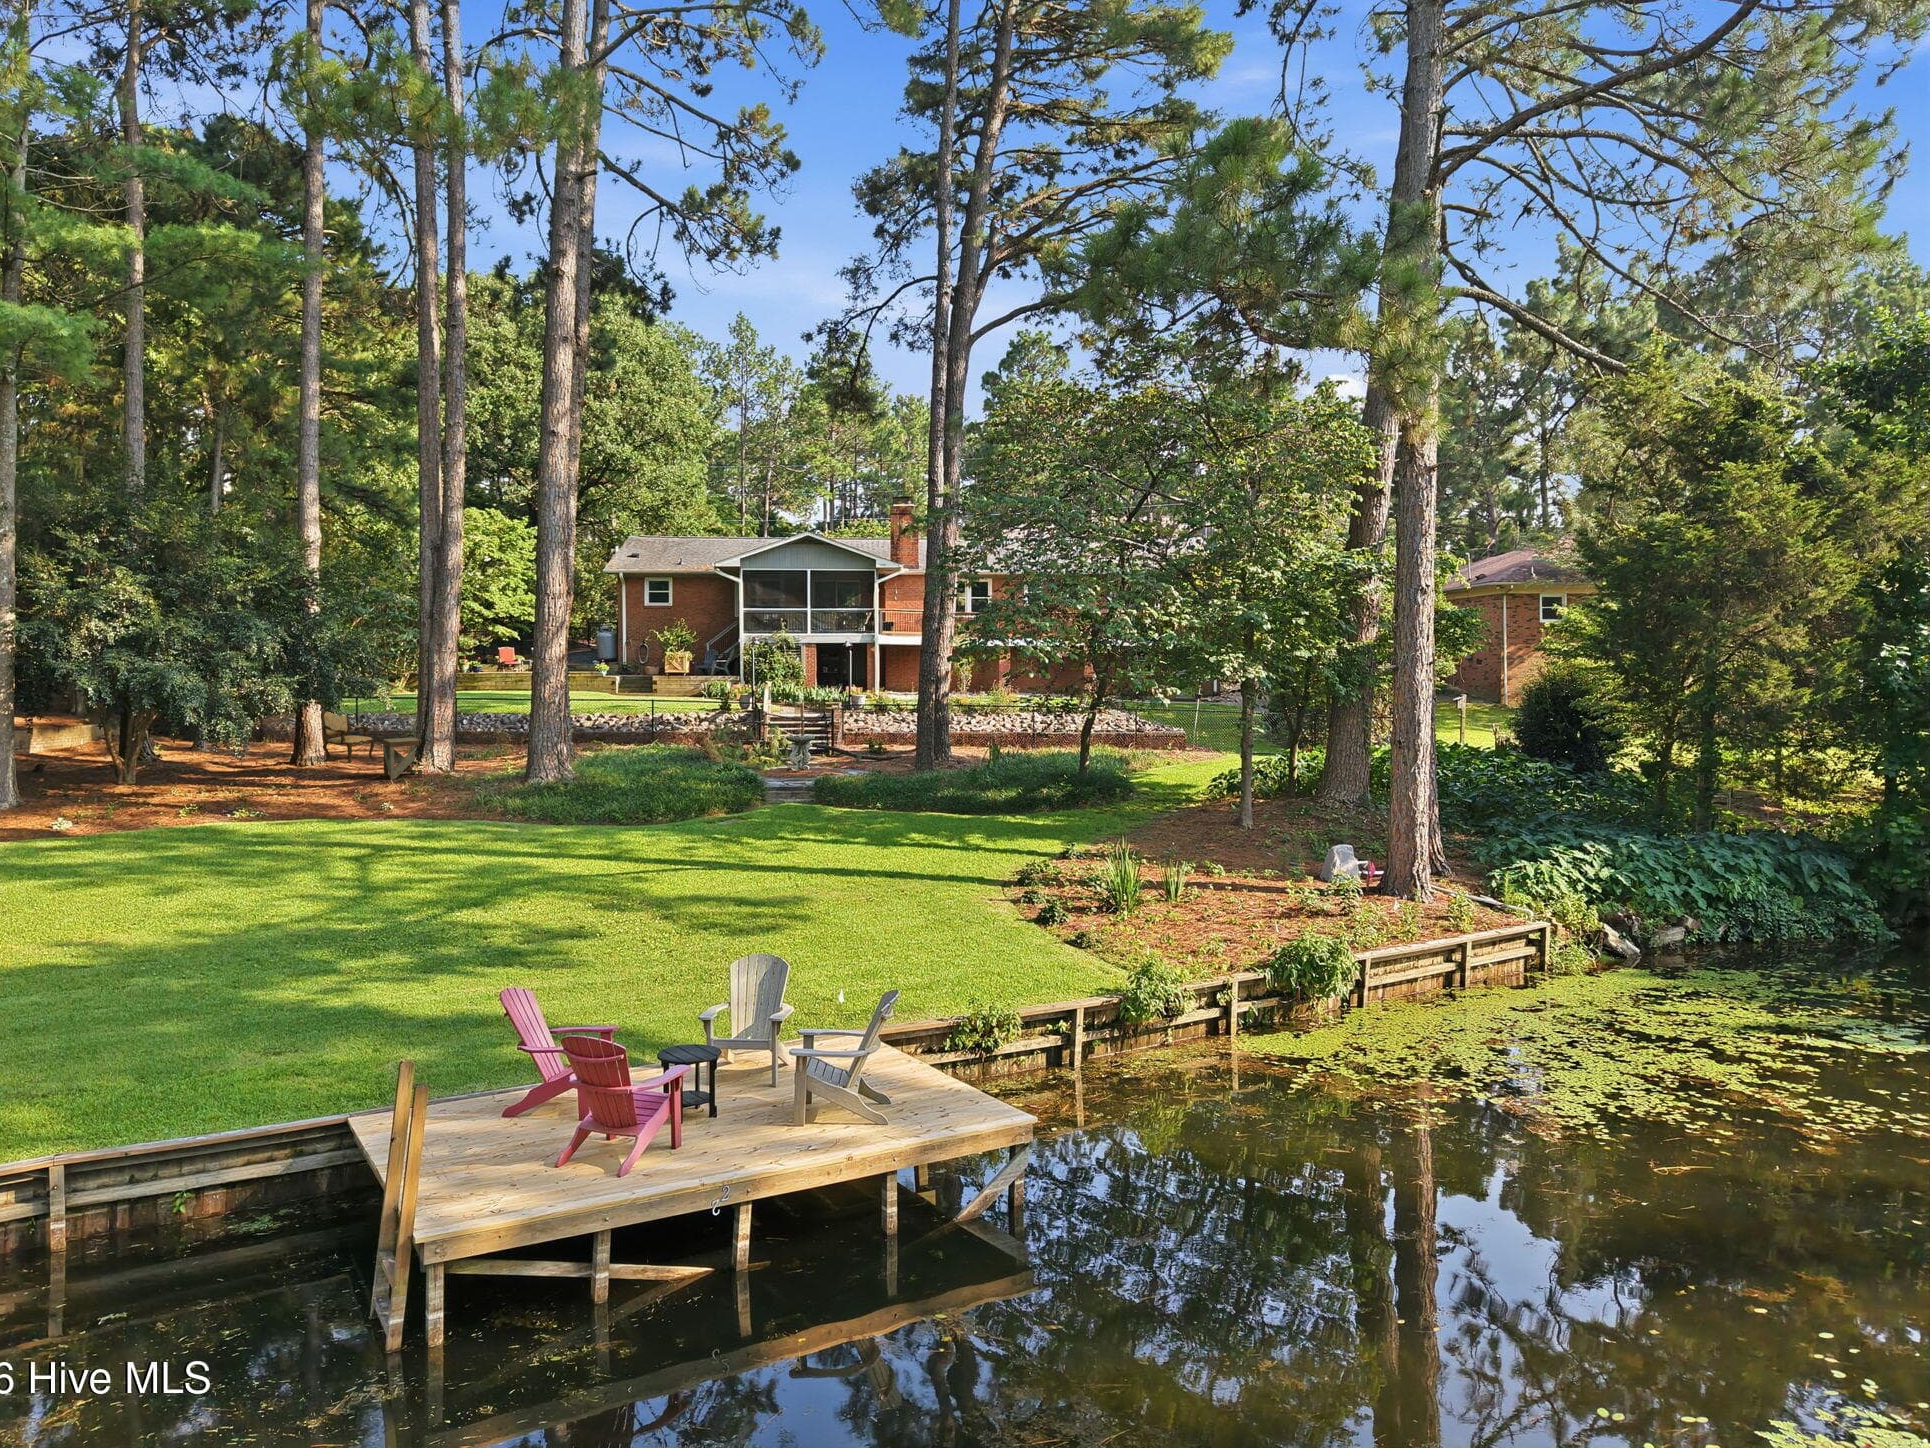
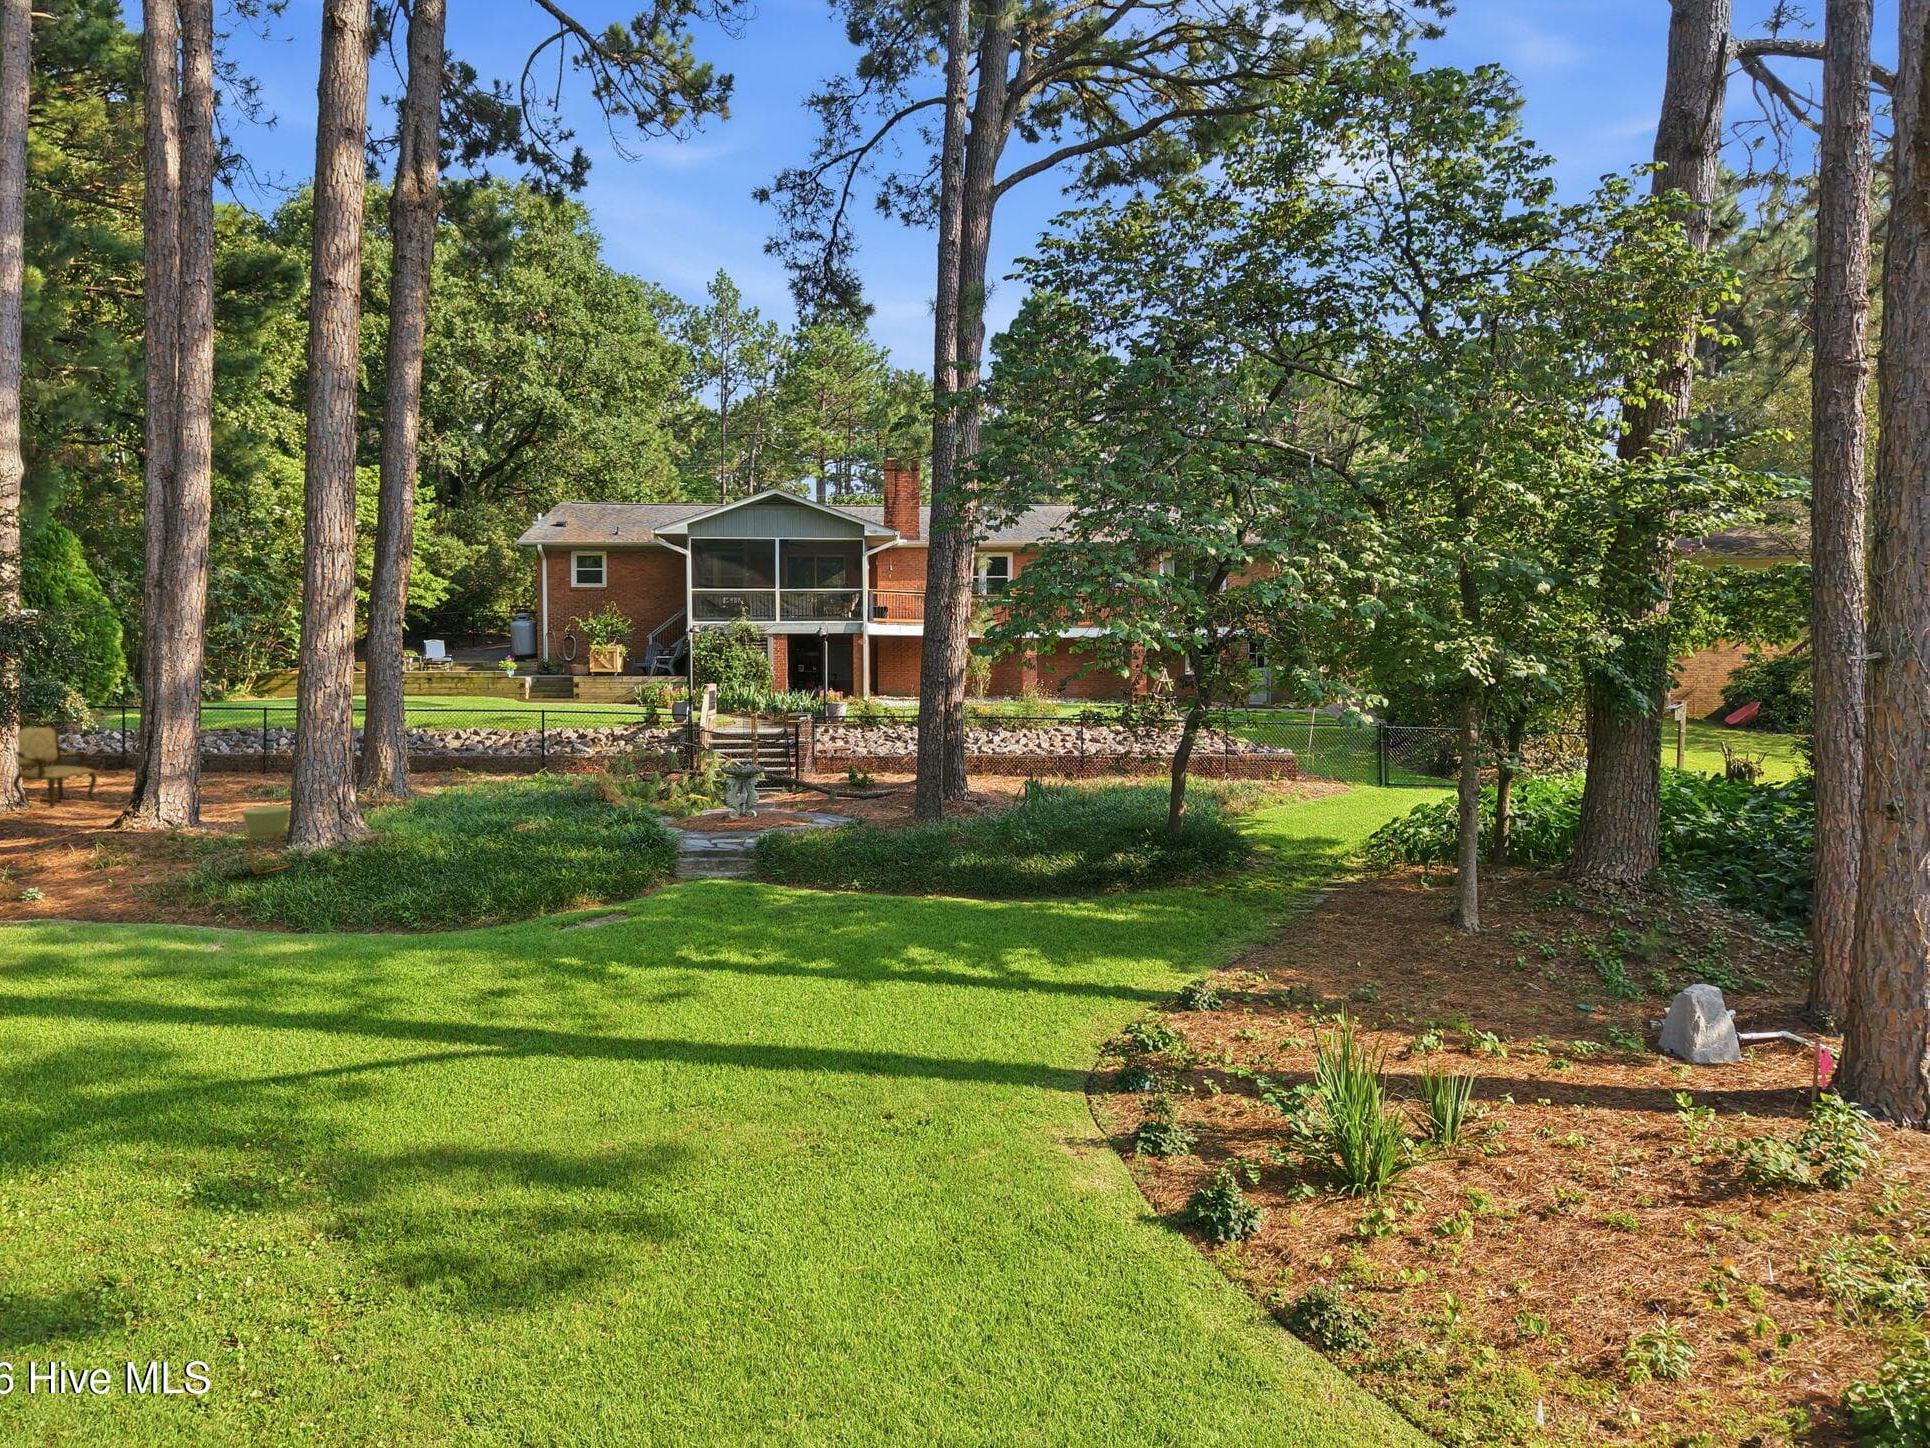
side table: present [383,737,422,780] -> none [80,771,141,839]
planter: none [504,757,532,798] -> present [243,806,291,874]

